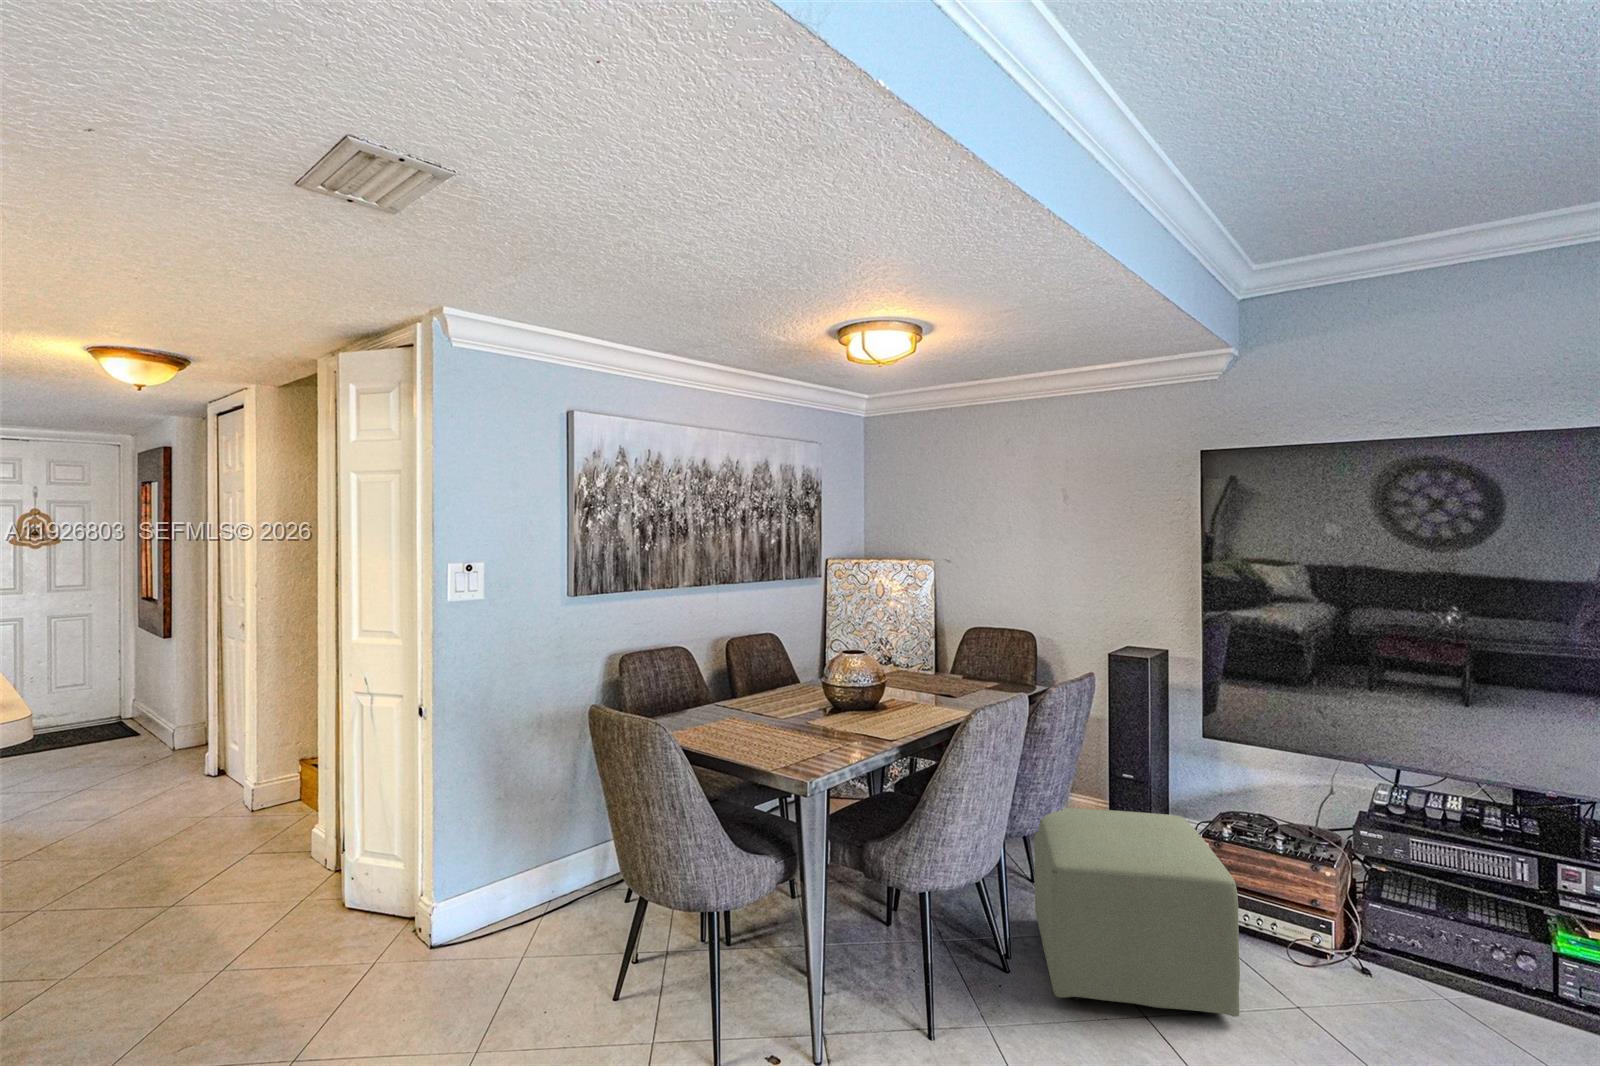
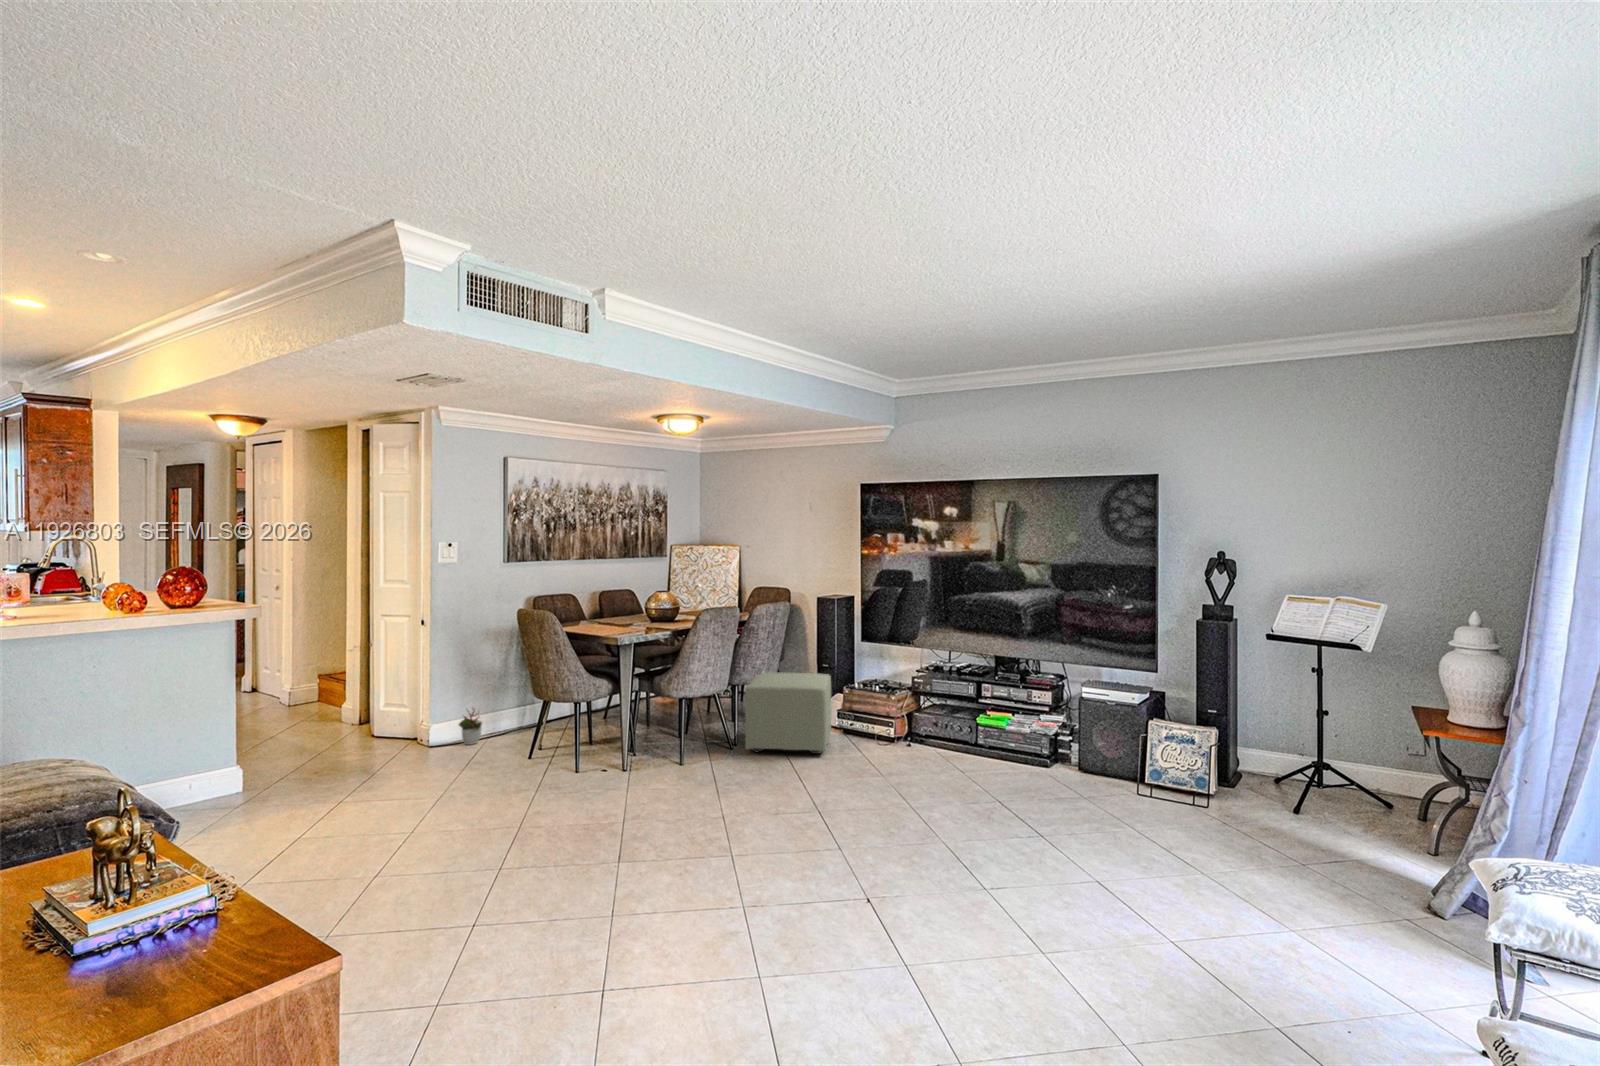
decorative plant: none [485,869,530,942] -> present [459,709,482,745]

